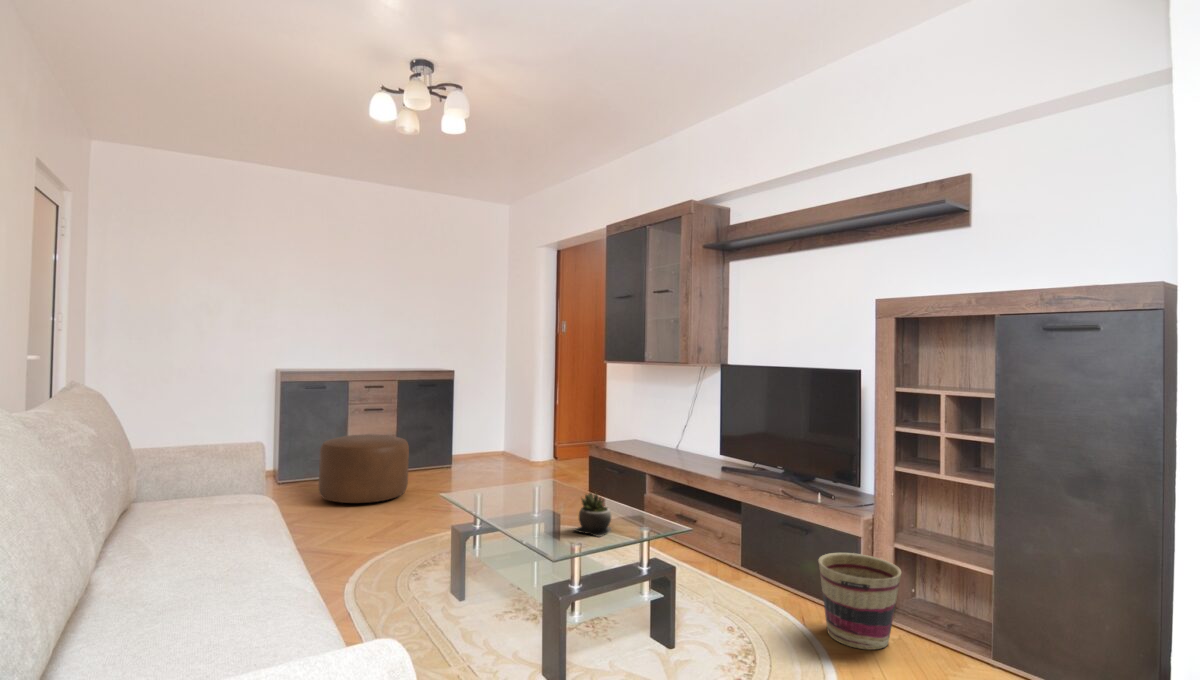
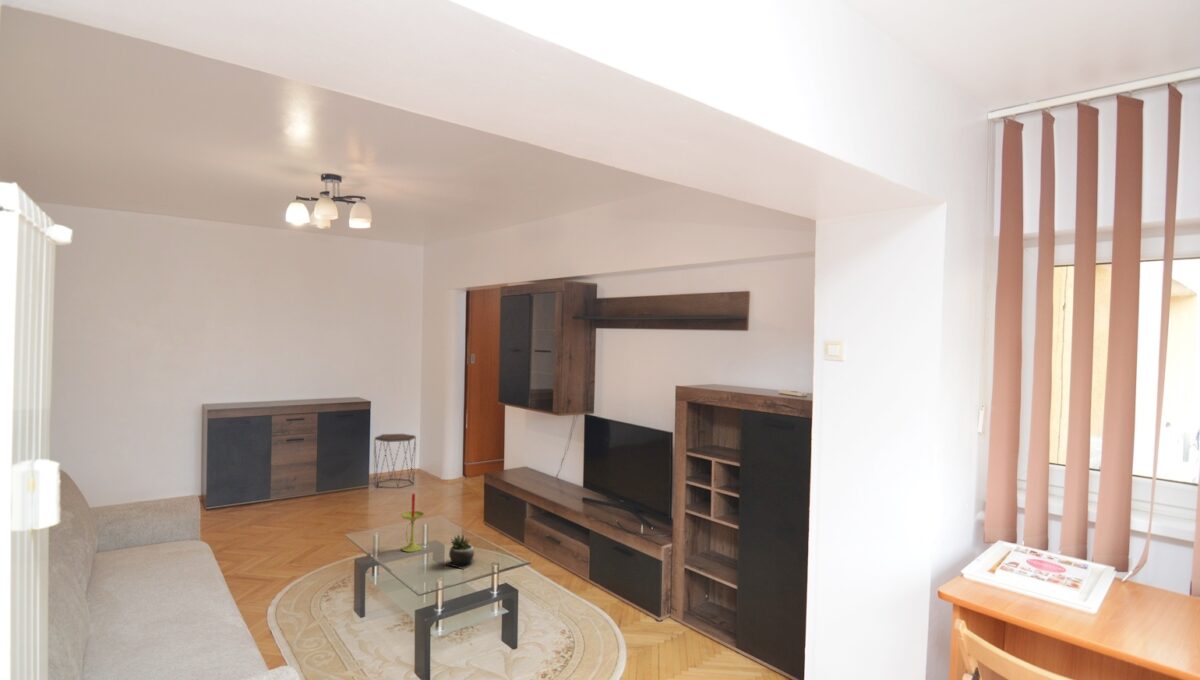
side table: none [457,410,502,469] -> present [374,434,416,488]
ottoman: present [319,434,409,503] -> none [244,466,326,529]
candle: none [512,441,540,517] -> present [402,494,424,552]
basket: present [819,553,901,650] -> none [628,572,683,644]

